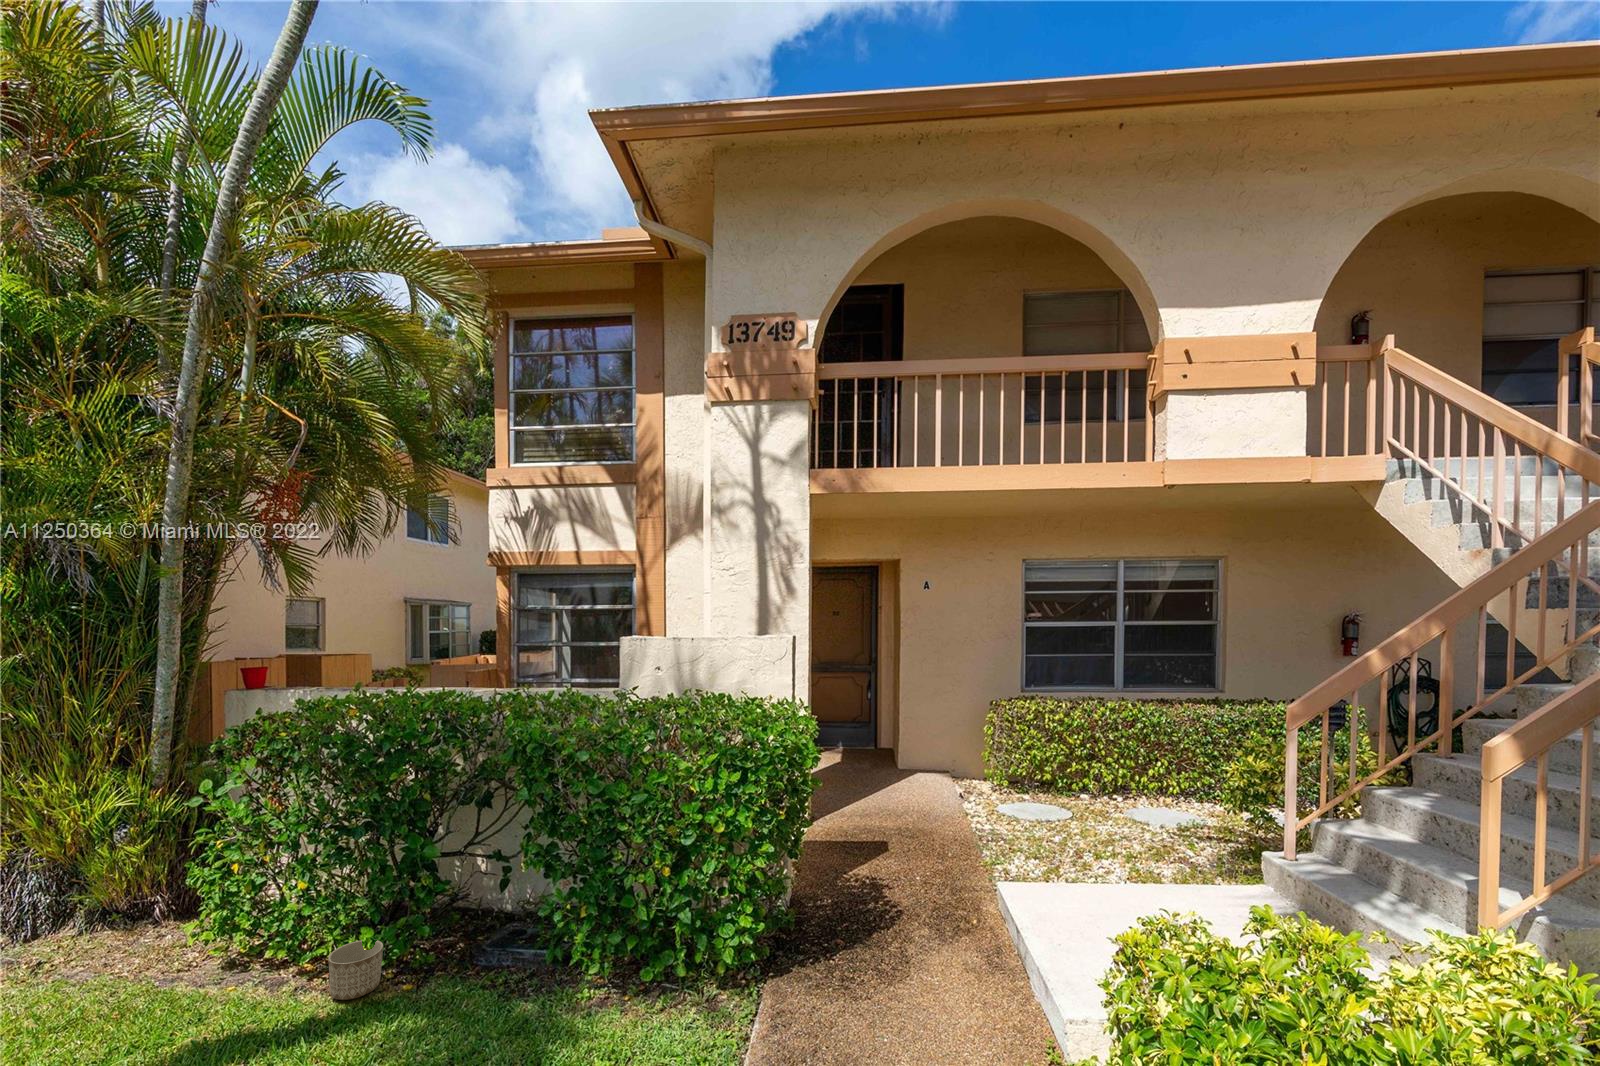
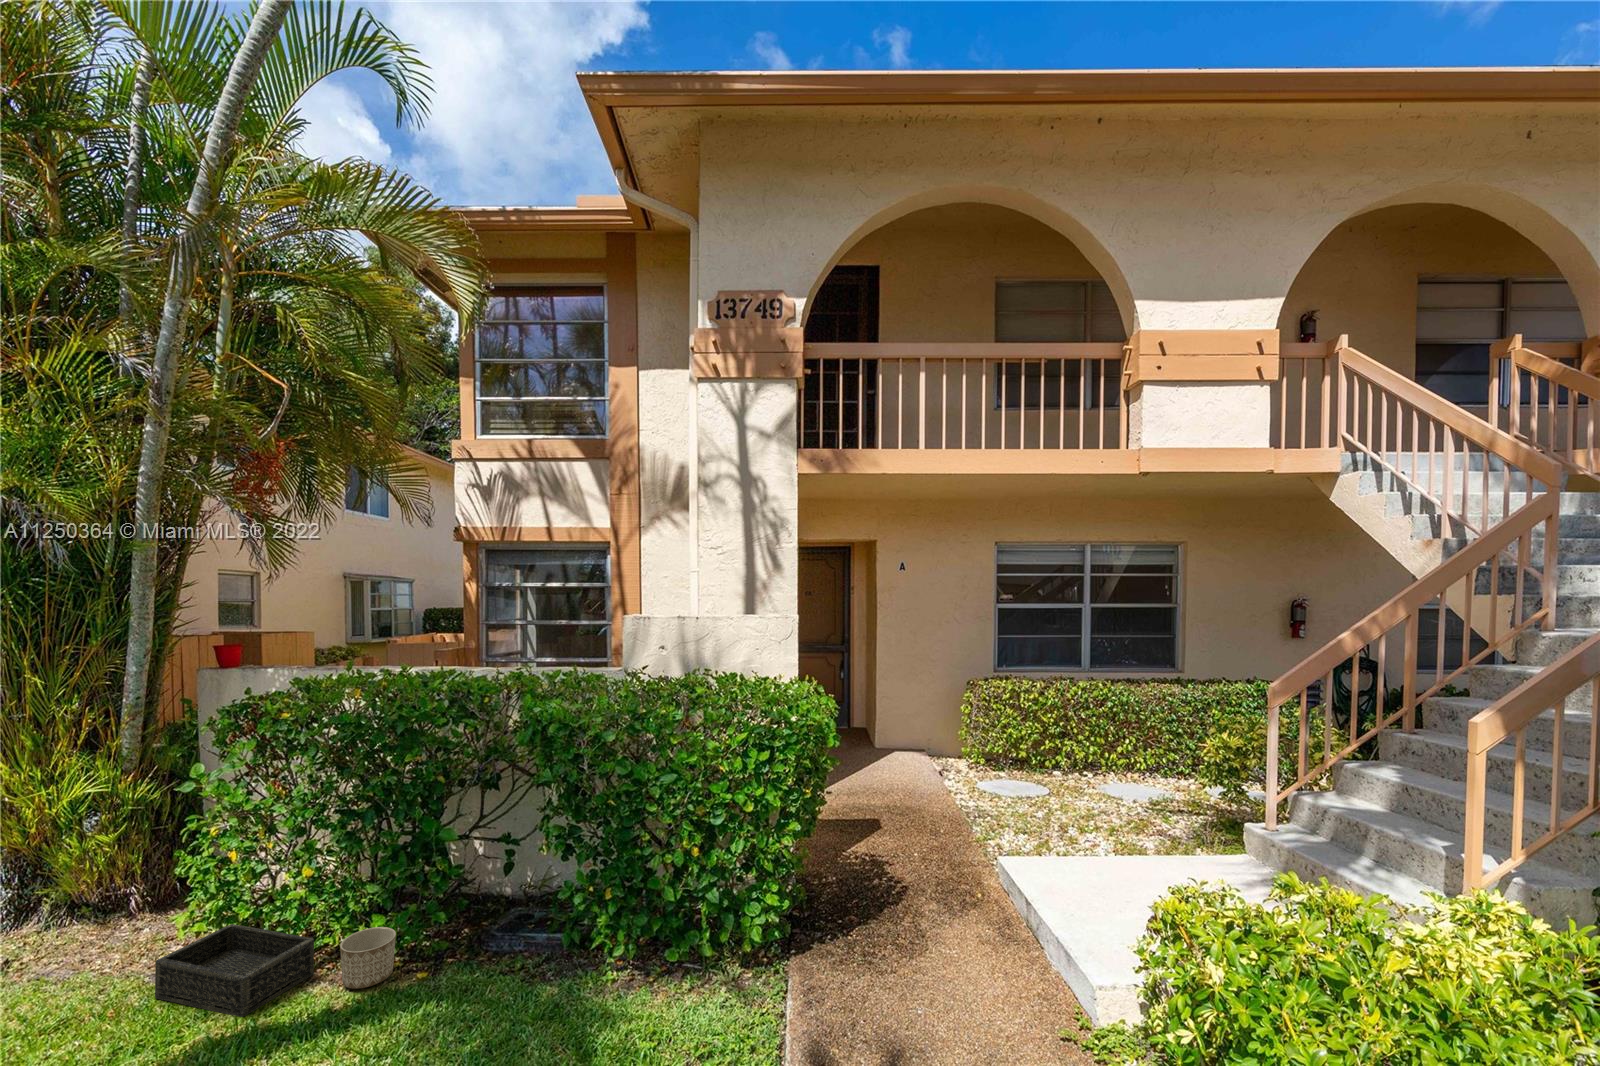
basket: none [159,932,308,1024] -> present [155,924,314,1017]

